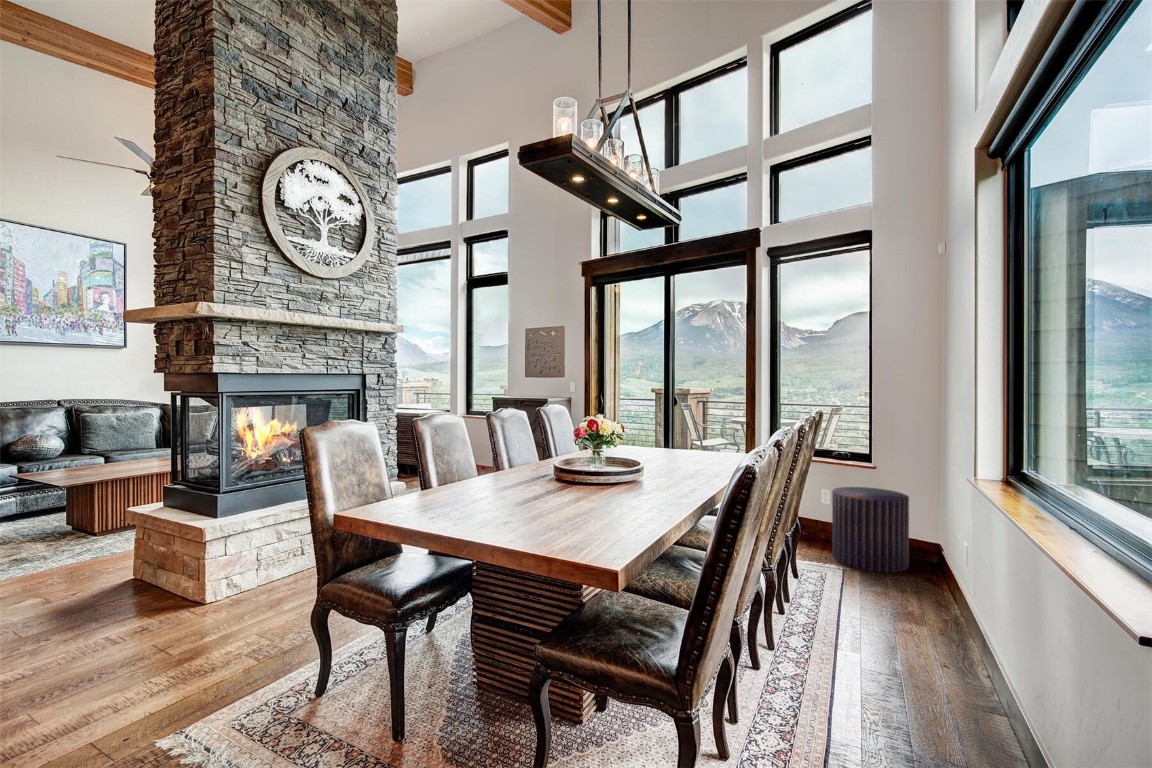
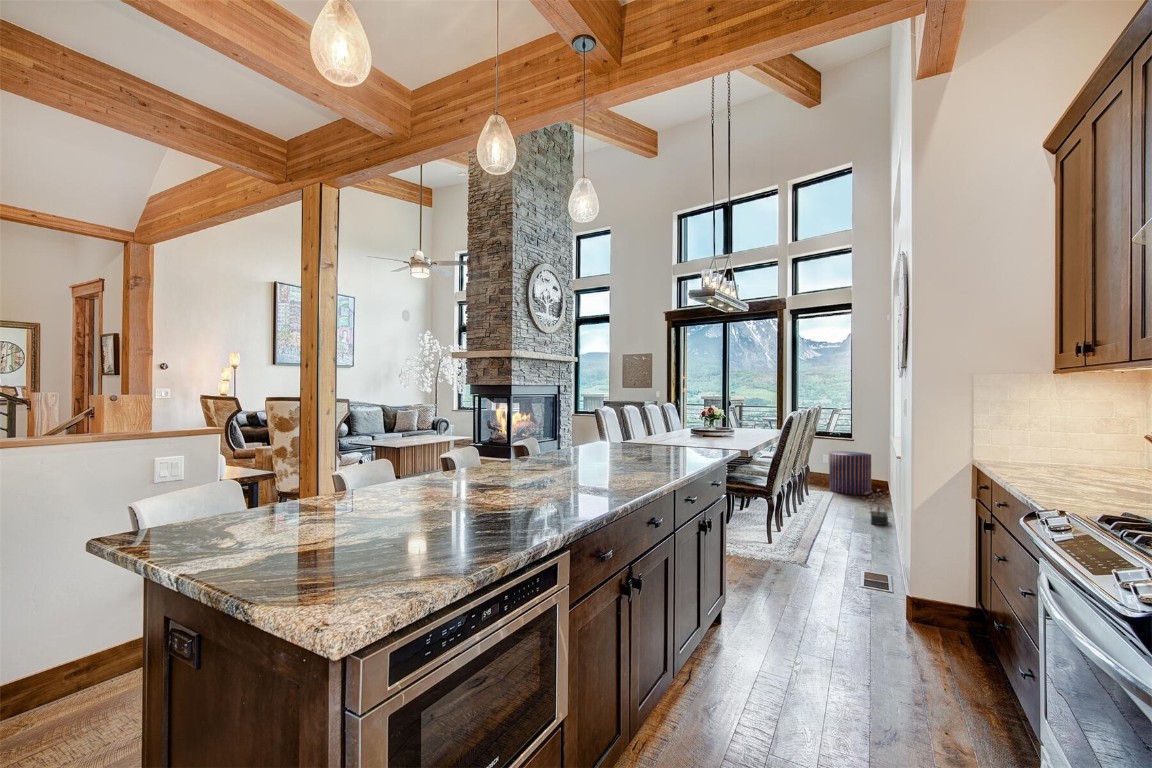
decorative plant: none [910,597,985,698] -> present [866,489,891,526]

